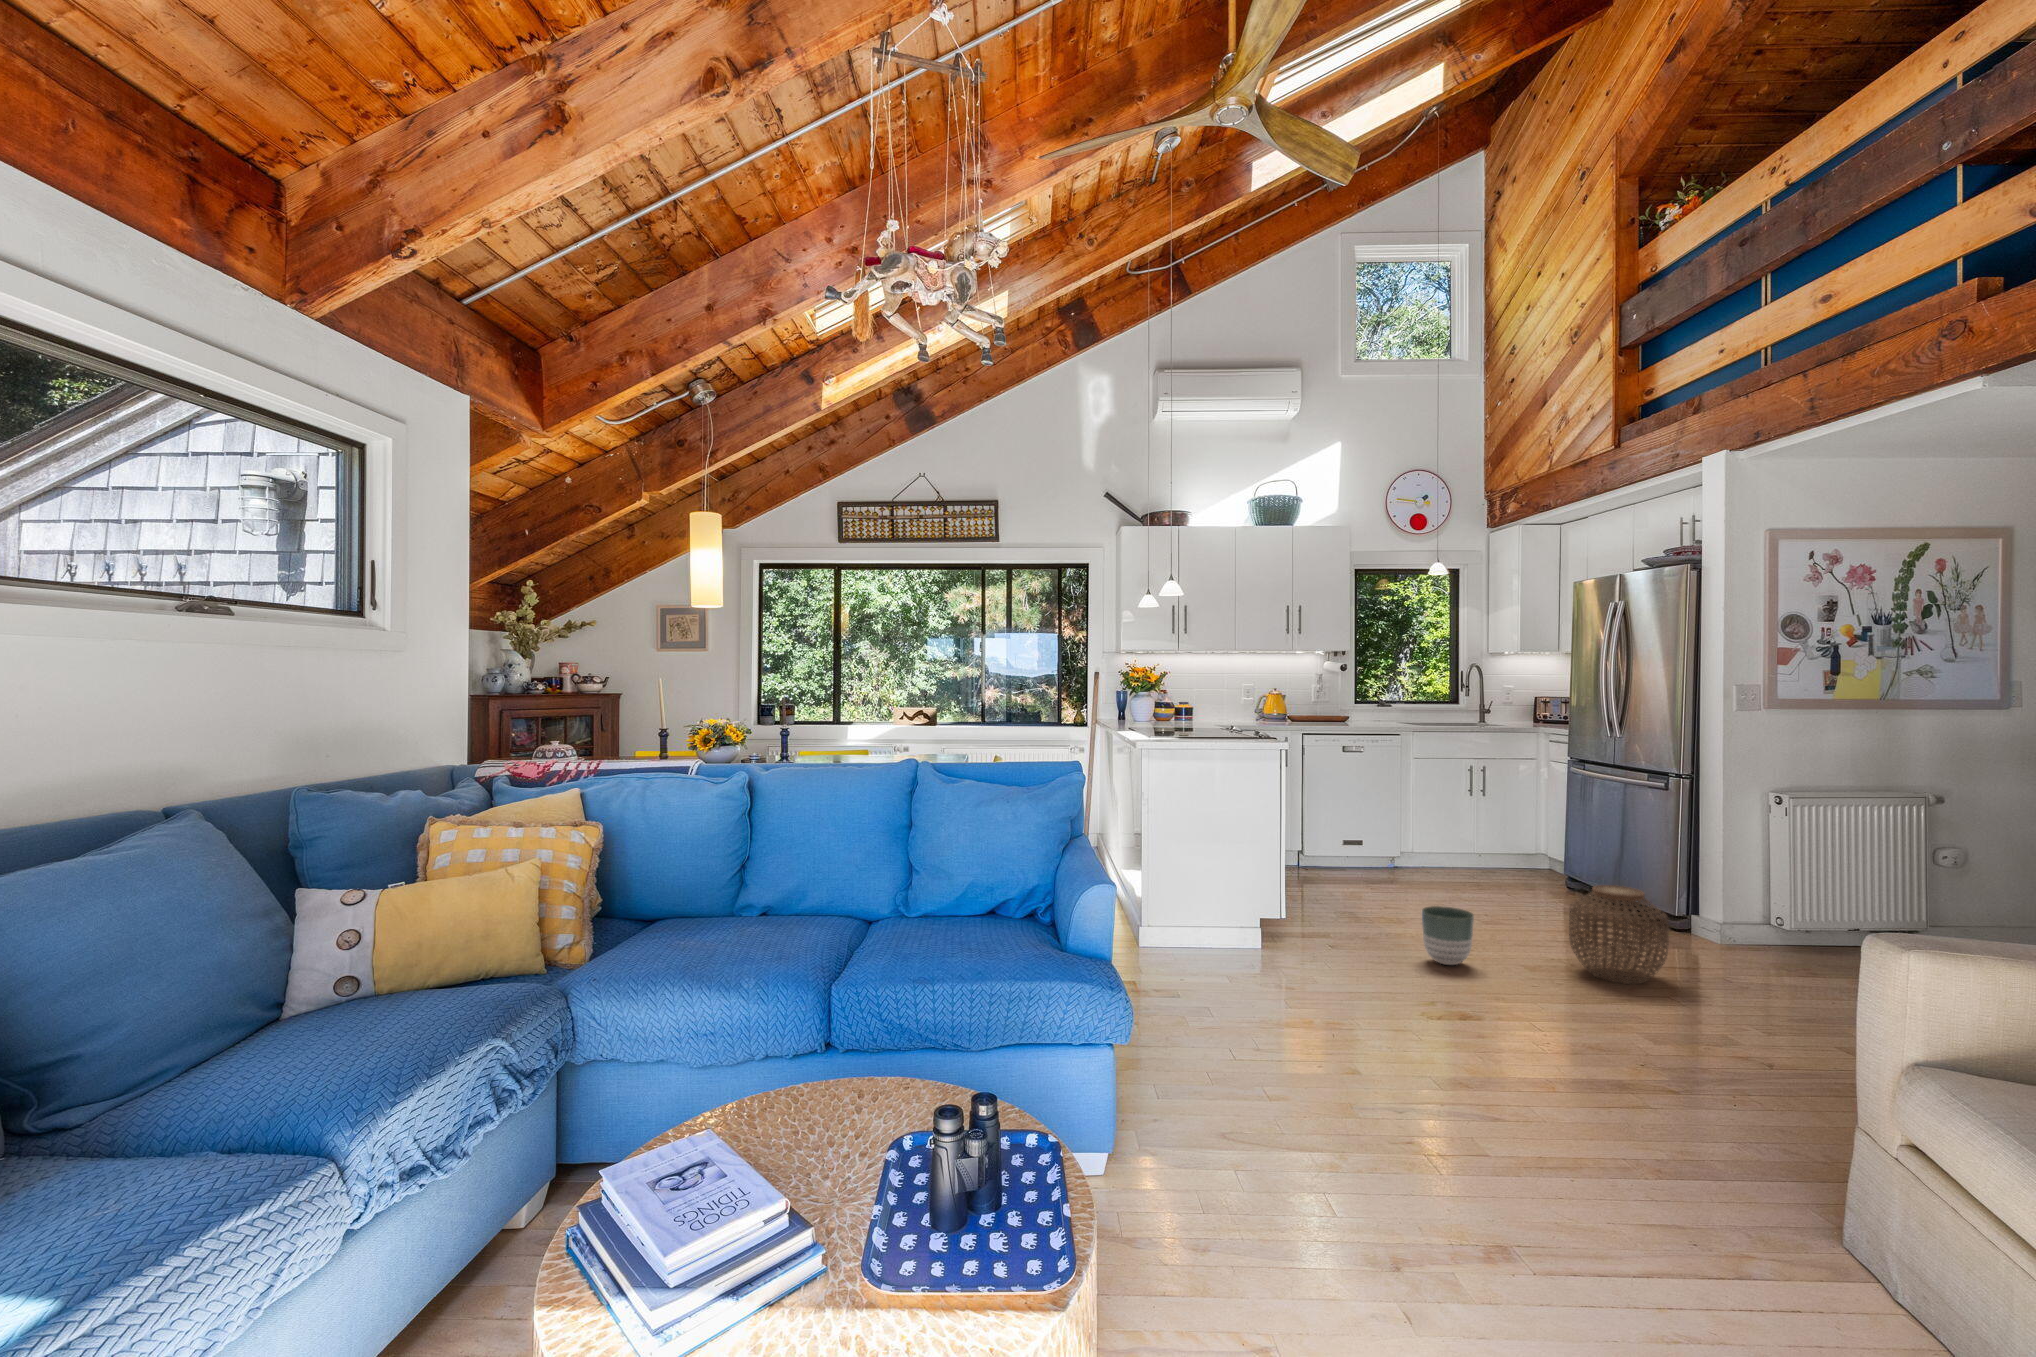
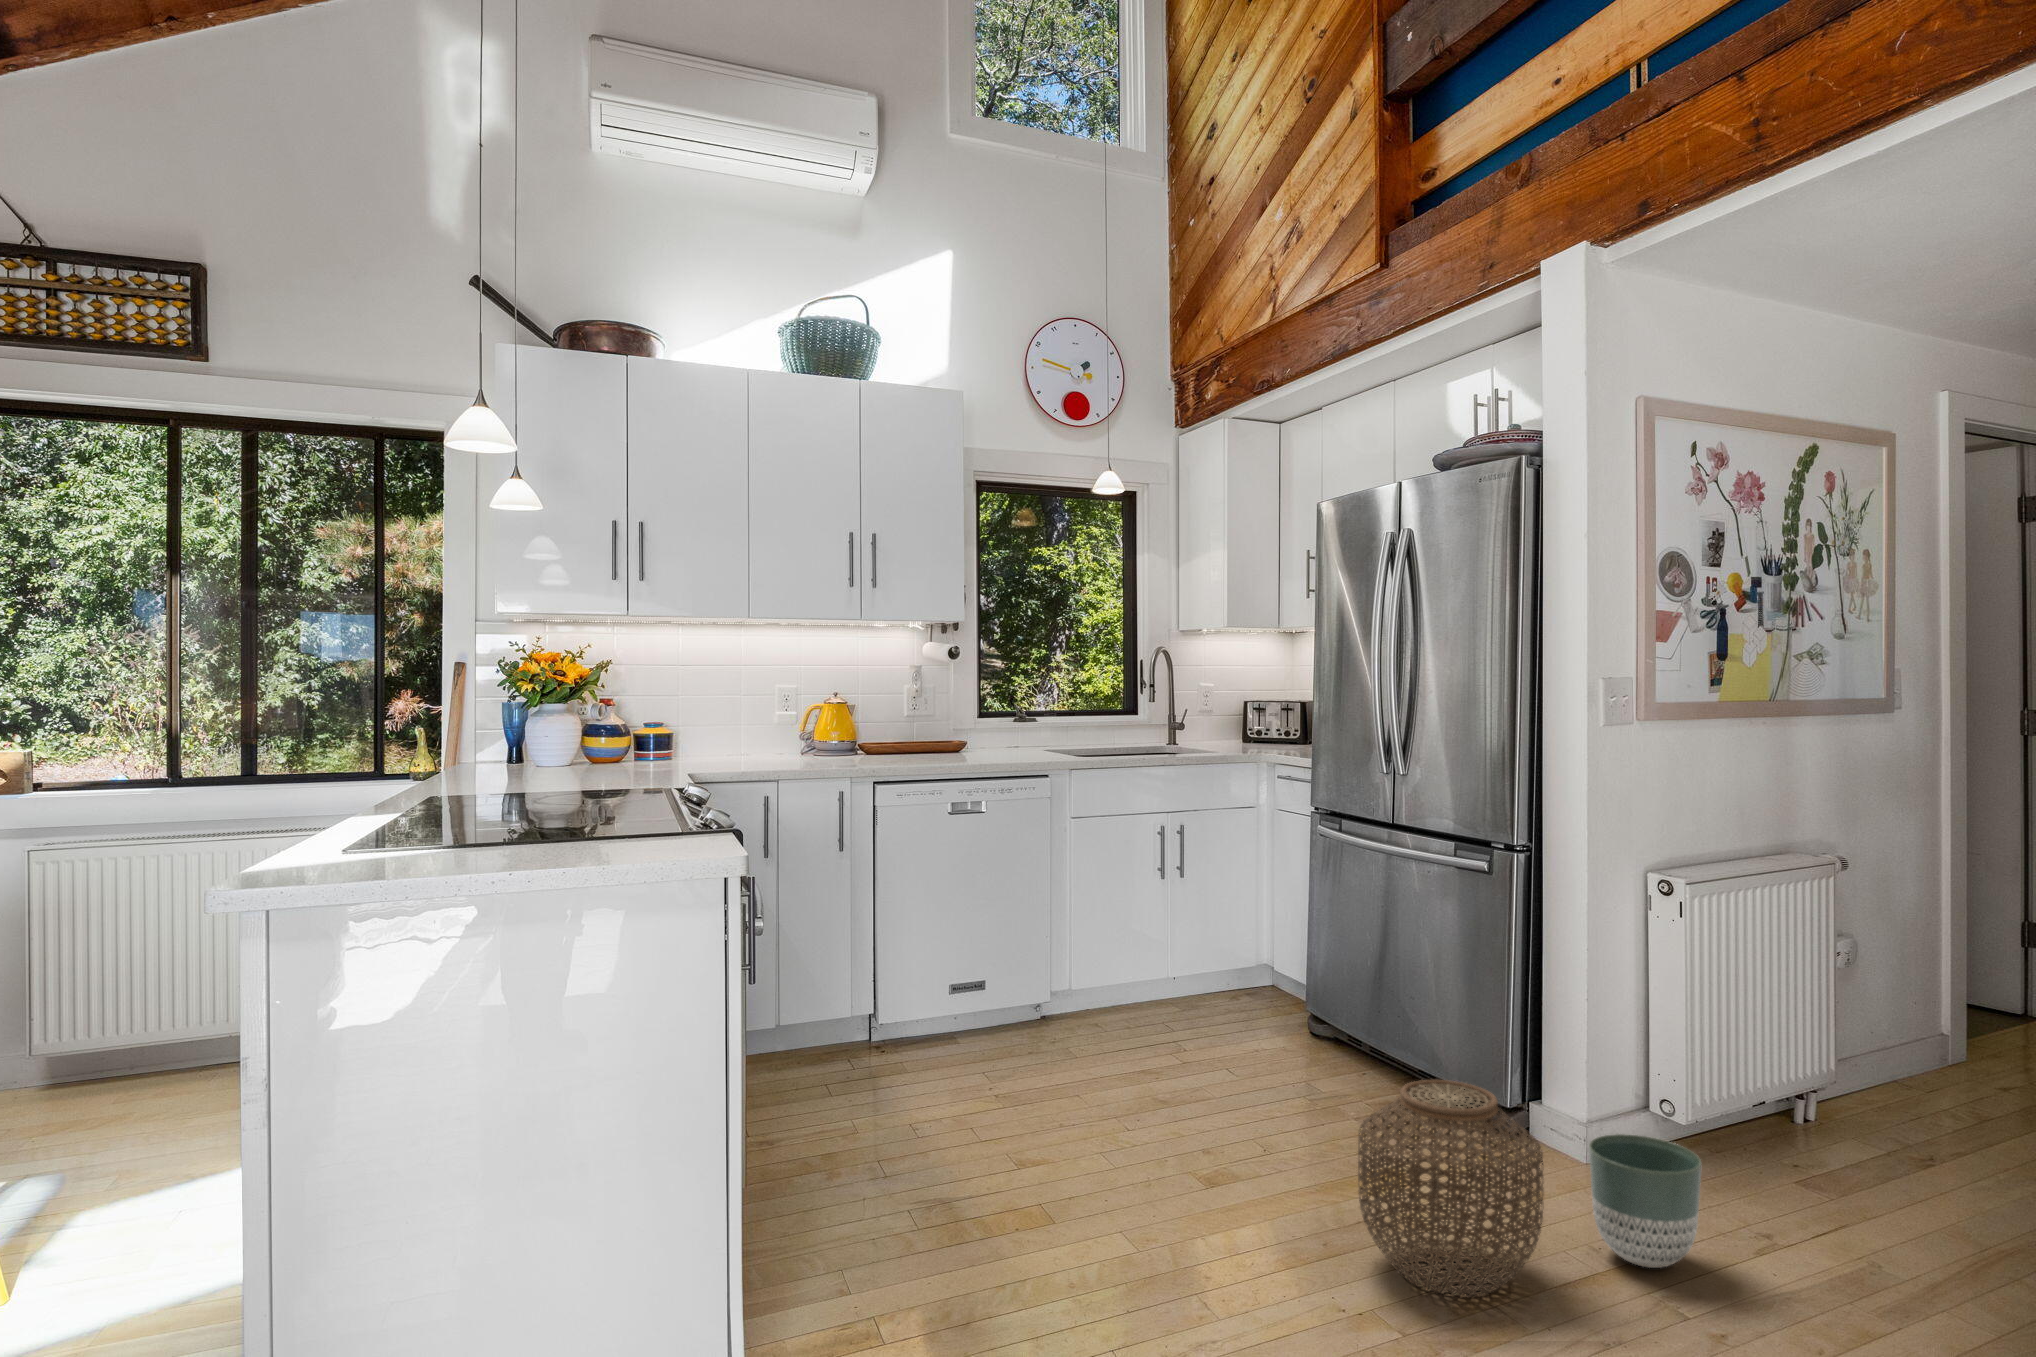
planter: present [1422,906,1474,965] -> present [1589,1134,1701,1268]

